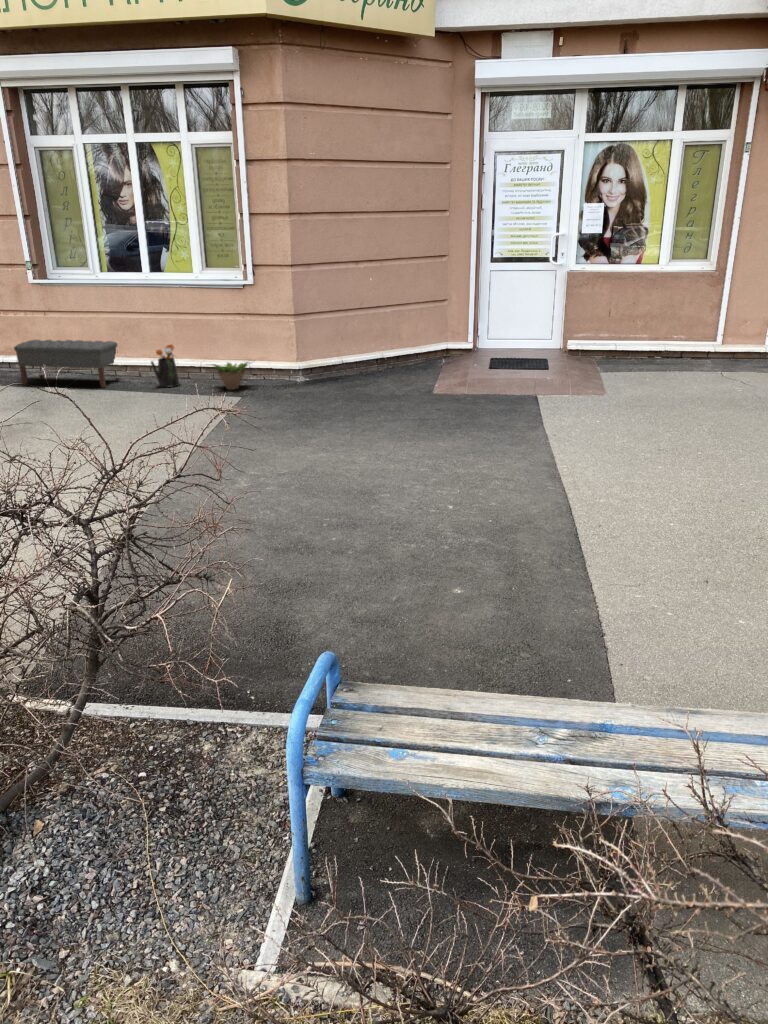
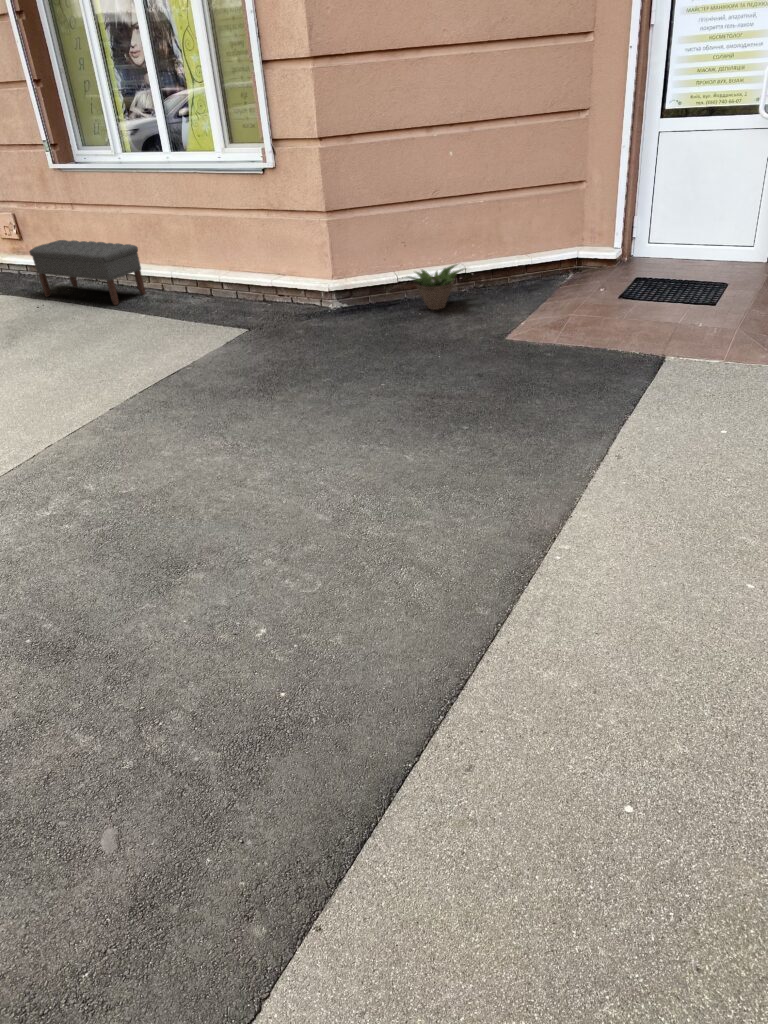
watering can: present [151,344,181,387] -> none [156,250,202,308]
decorative plant: present [213,362,248,389] -> present [402,264,466,310]

